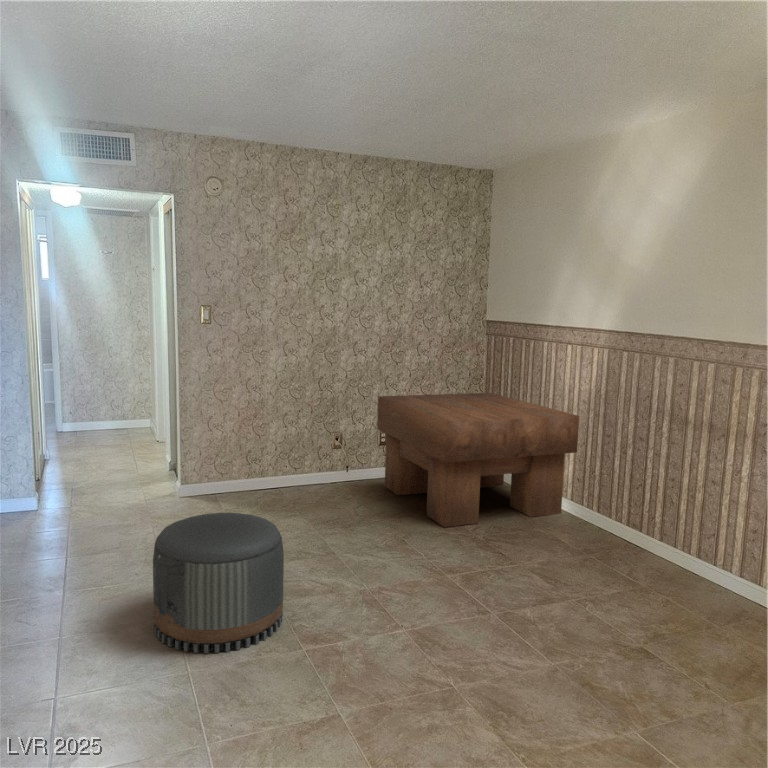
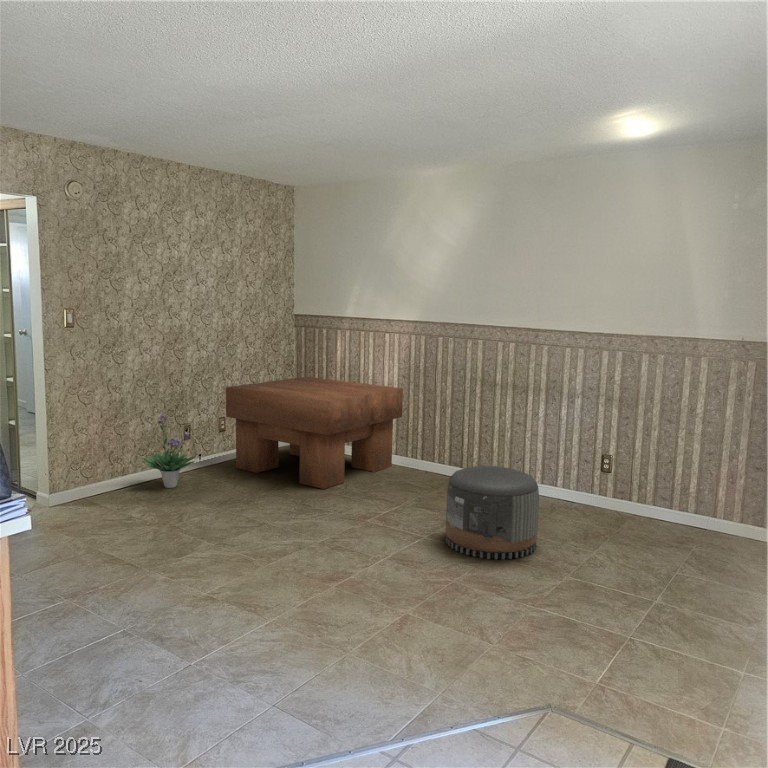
potted plant: none [269,418,329,497] -> present [143,414,195,488]
pouf: present [153,513,284,653] -> present [446,466,539,559]

